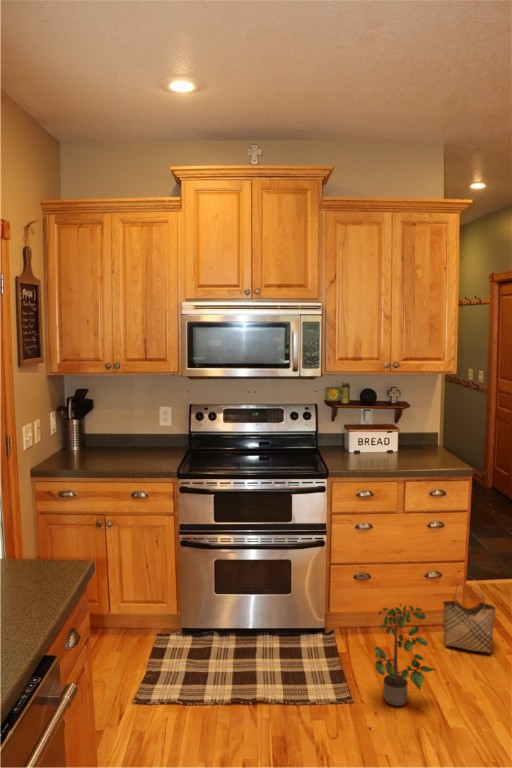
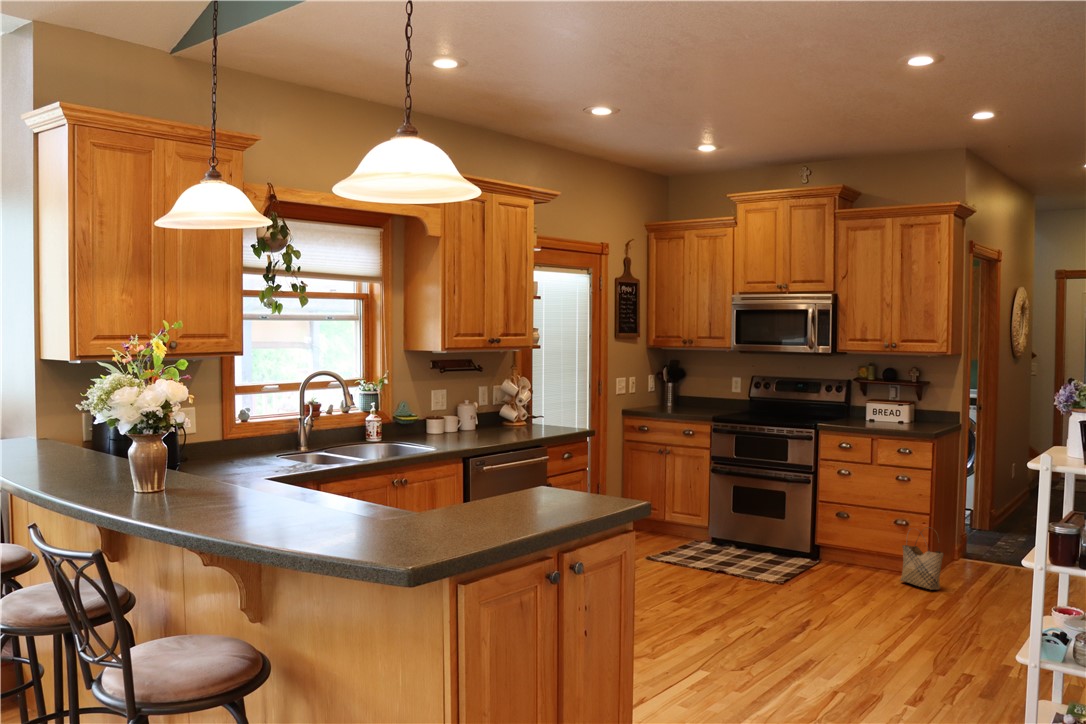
potted plant: present [374,604,434,706] -> none [795,513,840,589]

